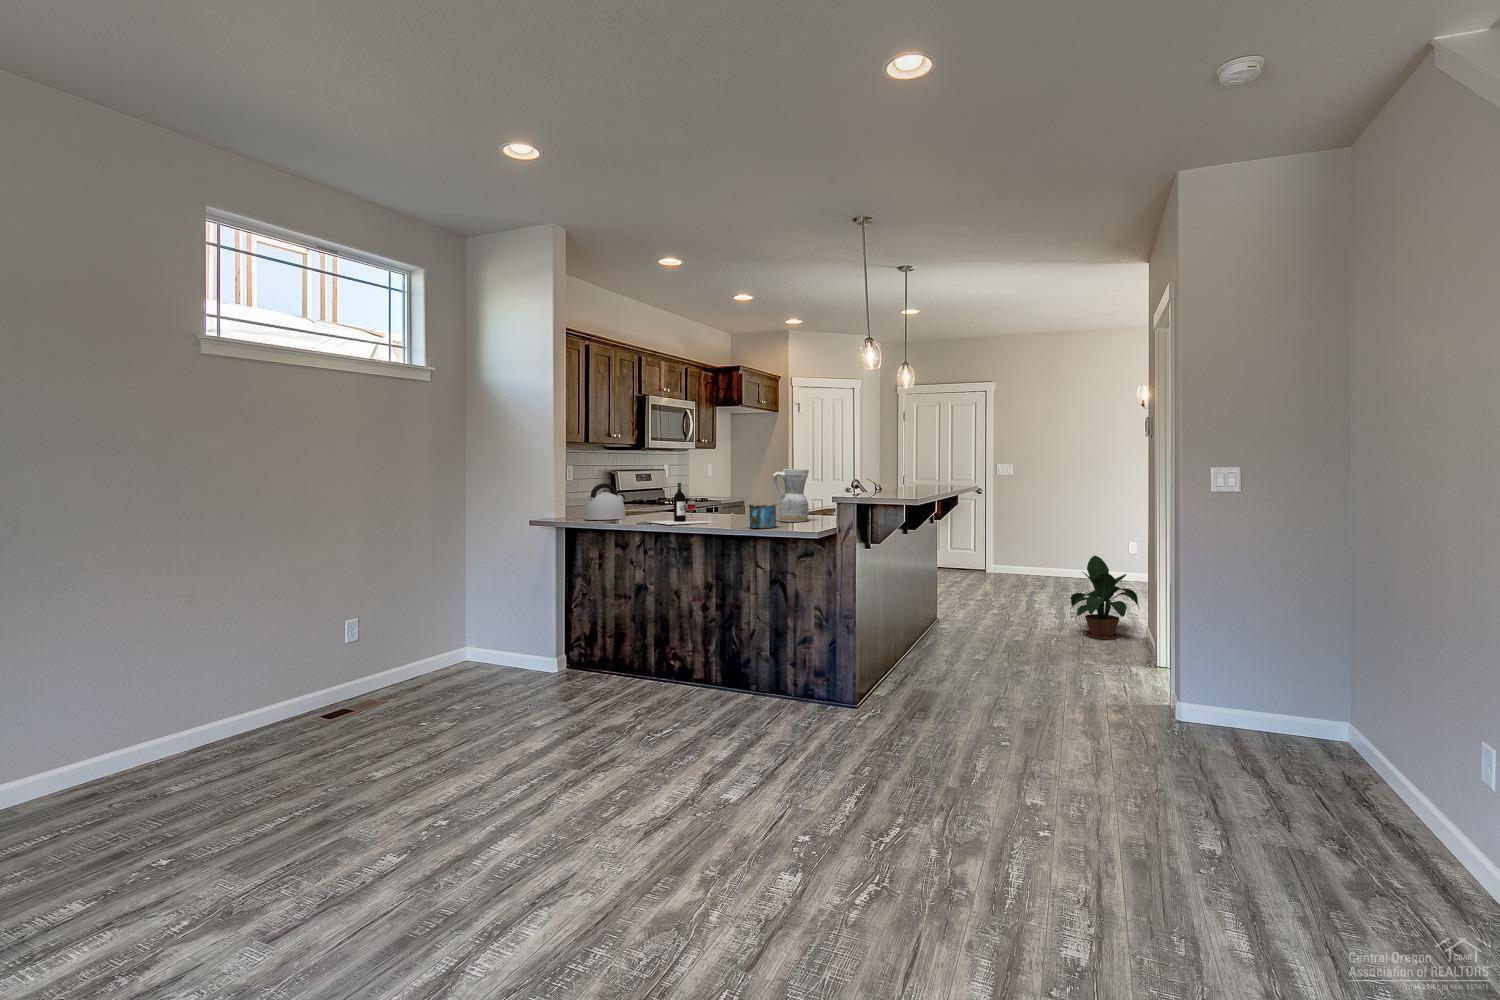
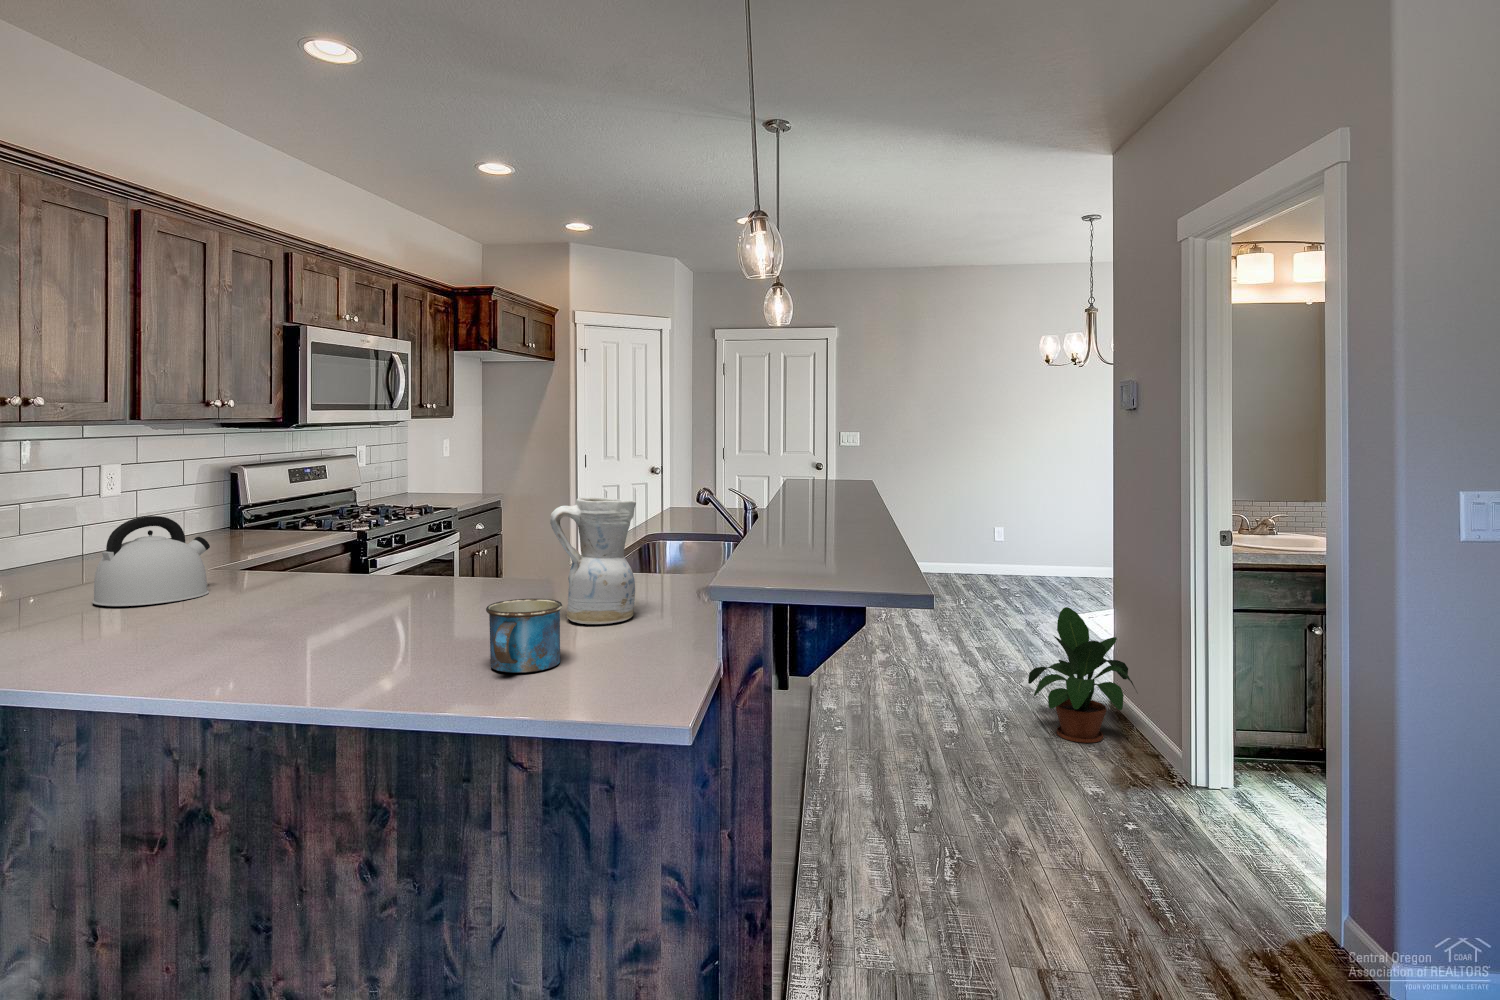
wine bottle: present [650,483,713,524] -> none [230,526,434,644]

